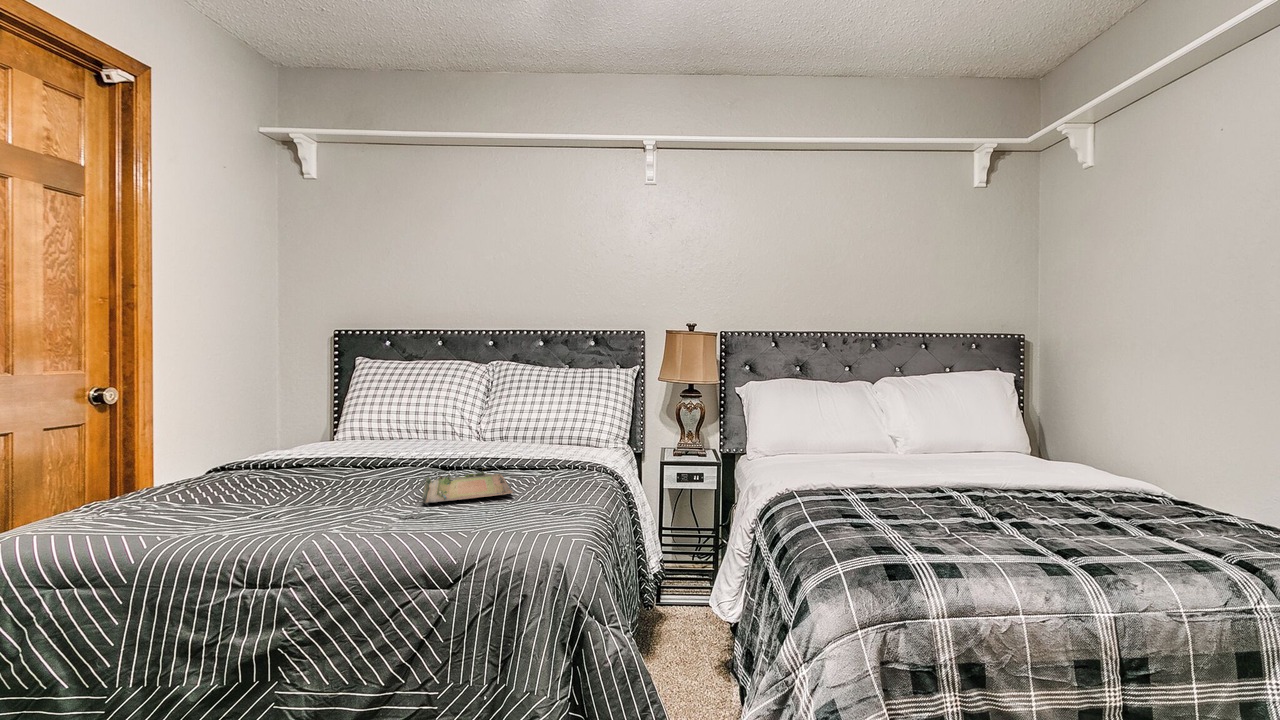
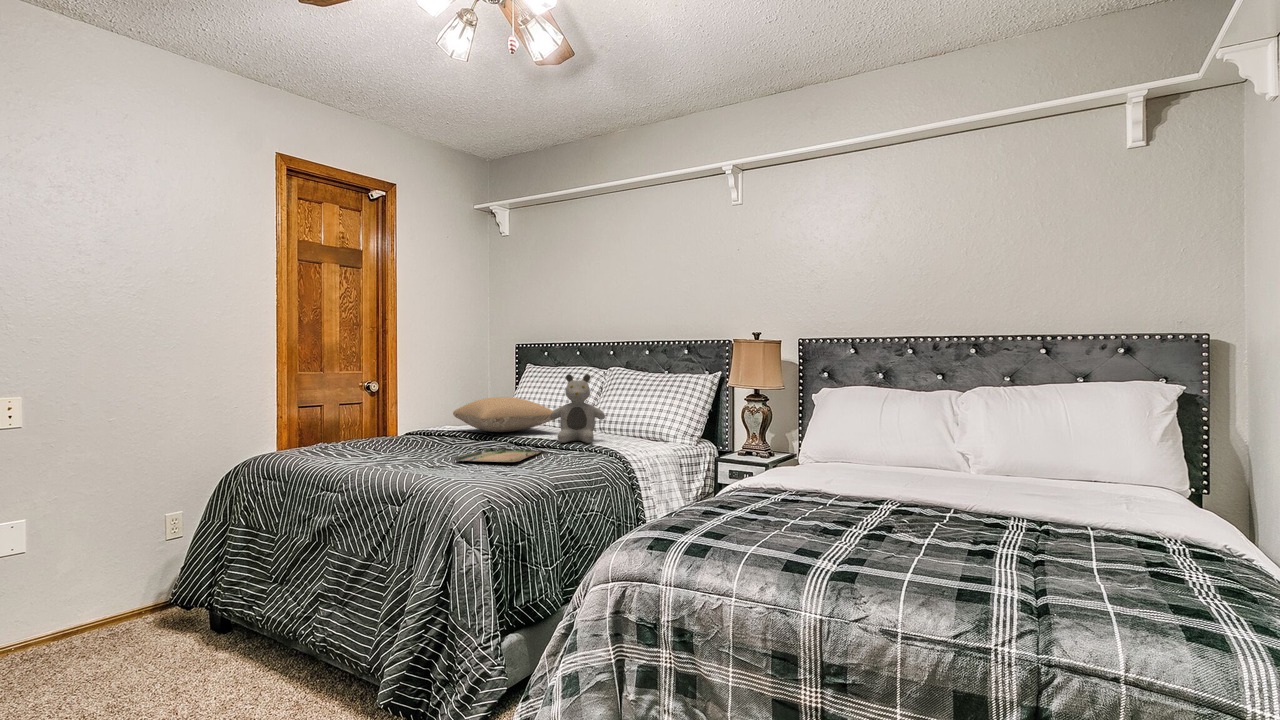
teddy bear: none [474,378,537,459] -> present [550,374,605,443]
pillow: none [311,409,466,454] -> present [453,397,553,432]

